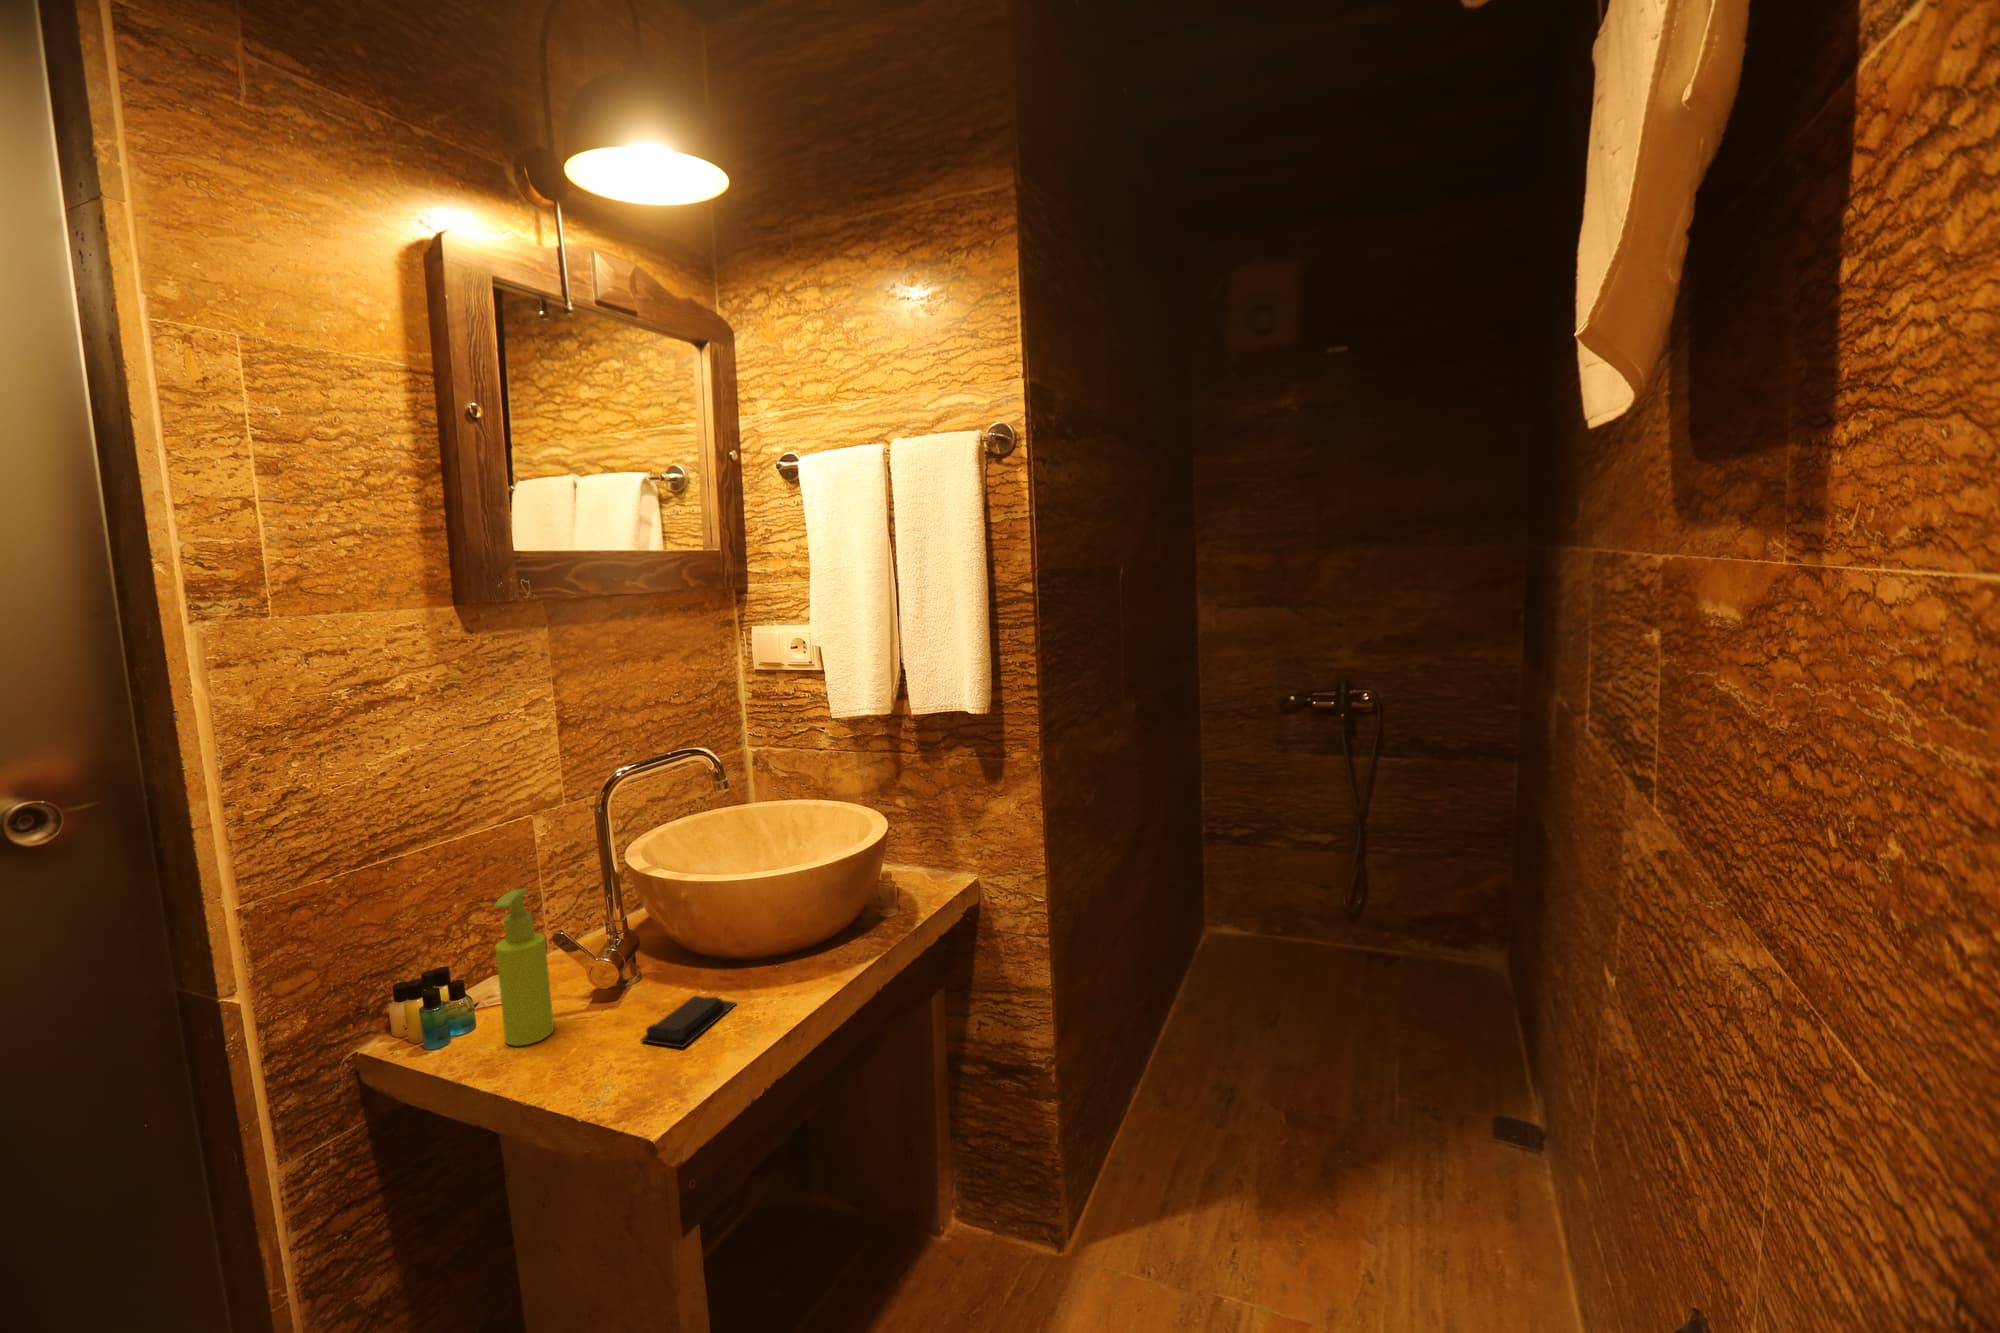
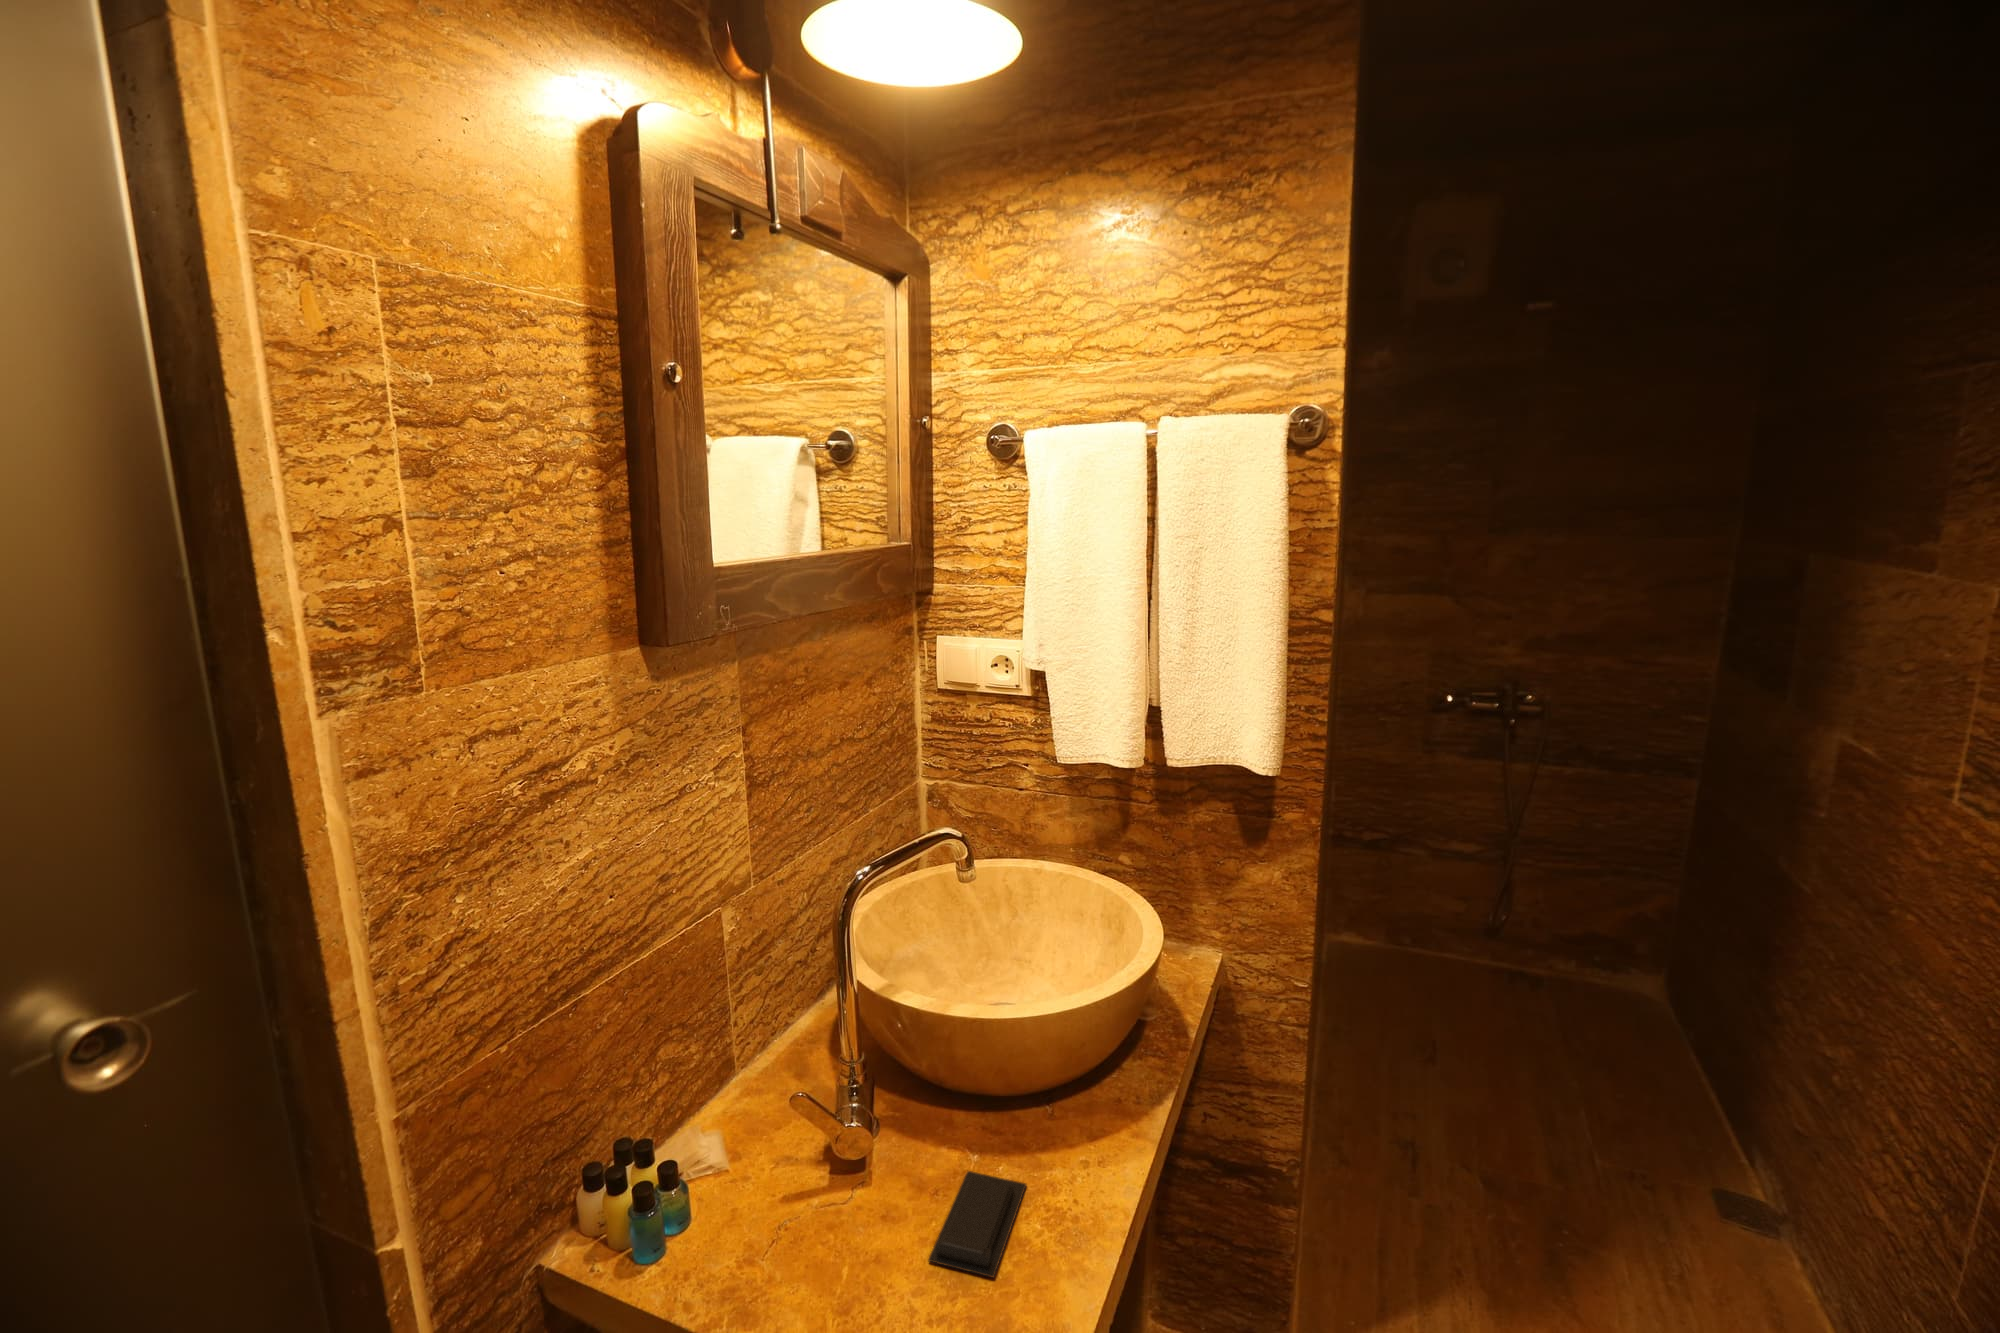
soap dispenser: present [494,889,554,1046] -> none [731,1053,799,1264]

